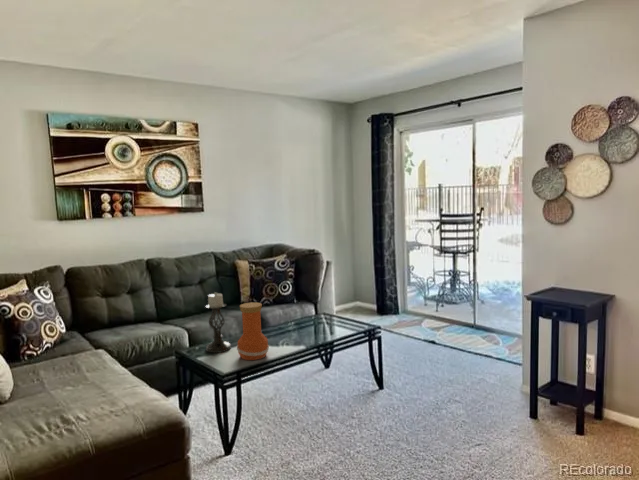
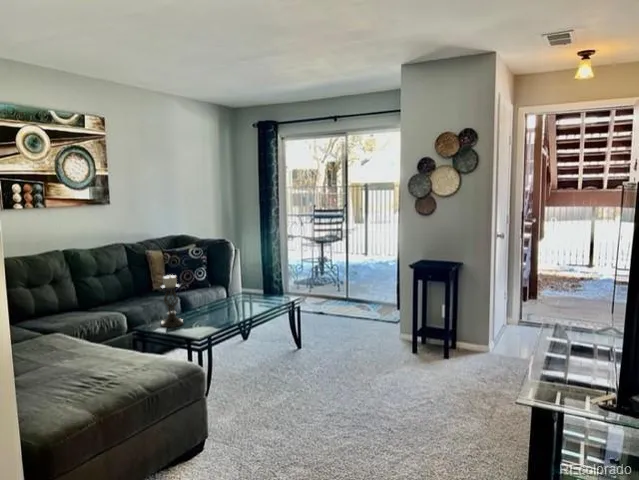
vase: present [237,302,269,360] -> none [196,281,224,329]

